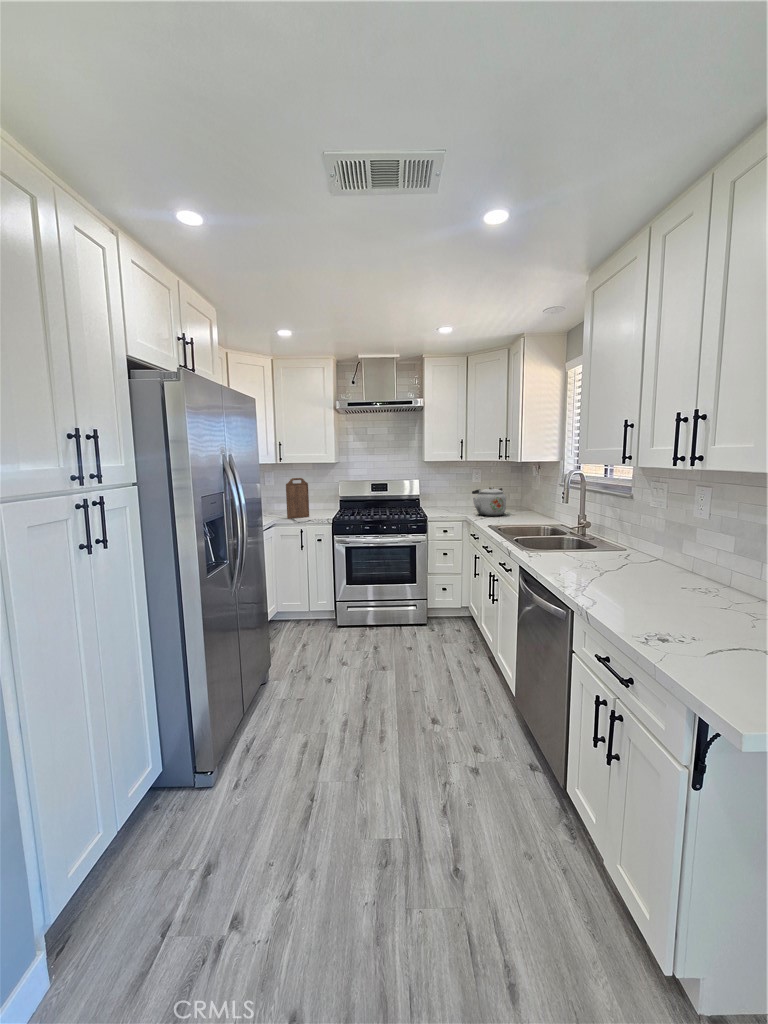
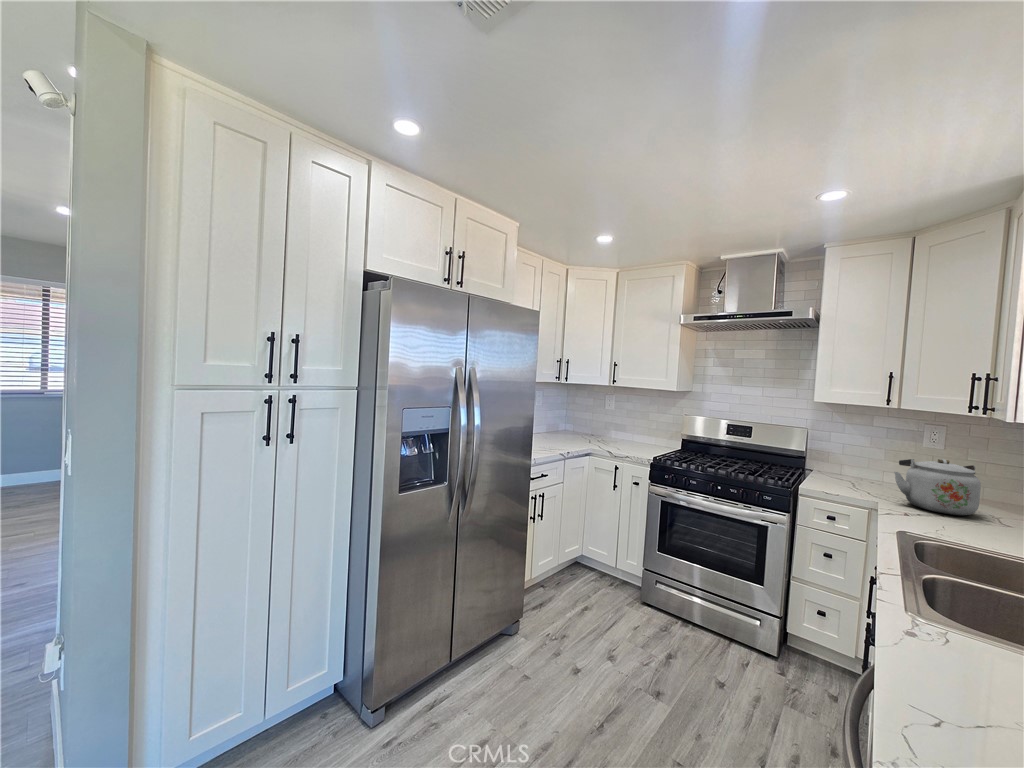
cutting board: present [286,478,309,519] -> none [601,404,631,452]

